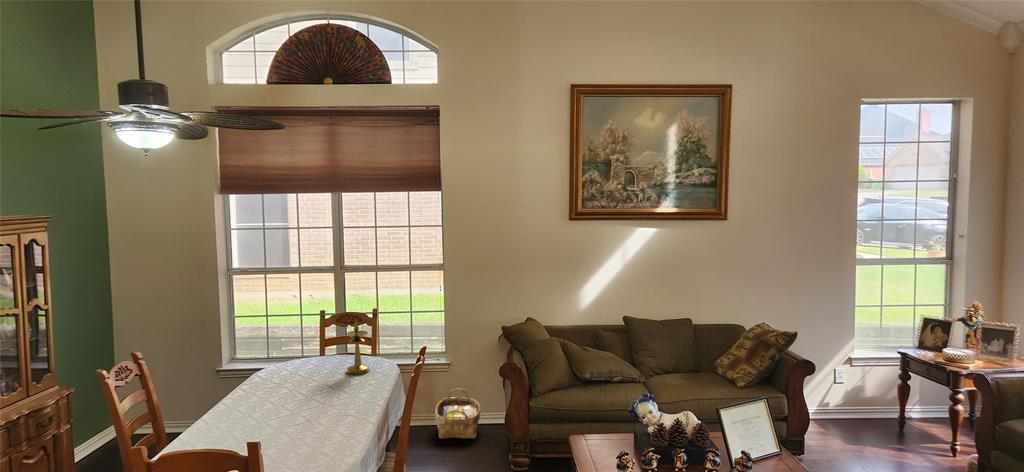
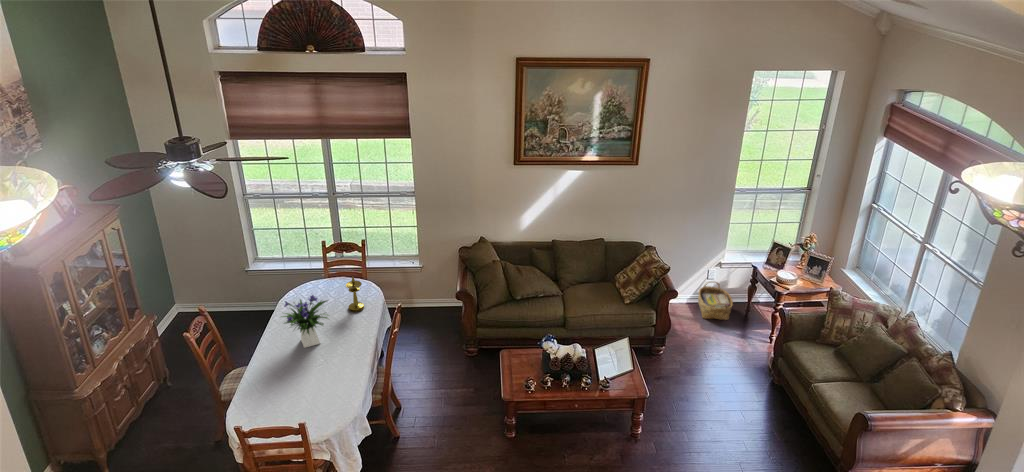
flower arrangement: none [241,325,321,406] -> present [283,295,328,348]
woven basket: present [435,388,481,439] -> present [698,282,733,320]

